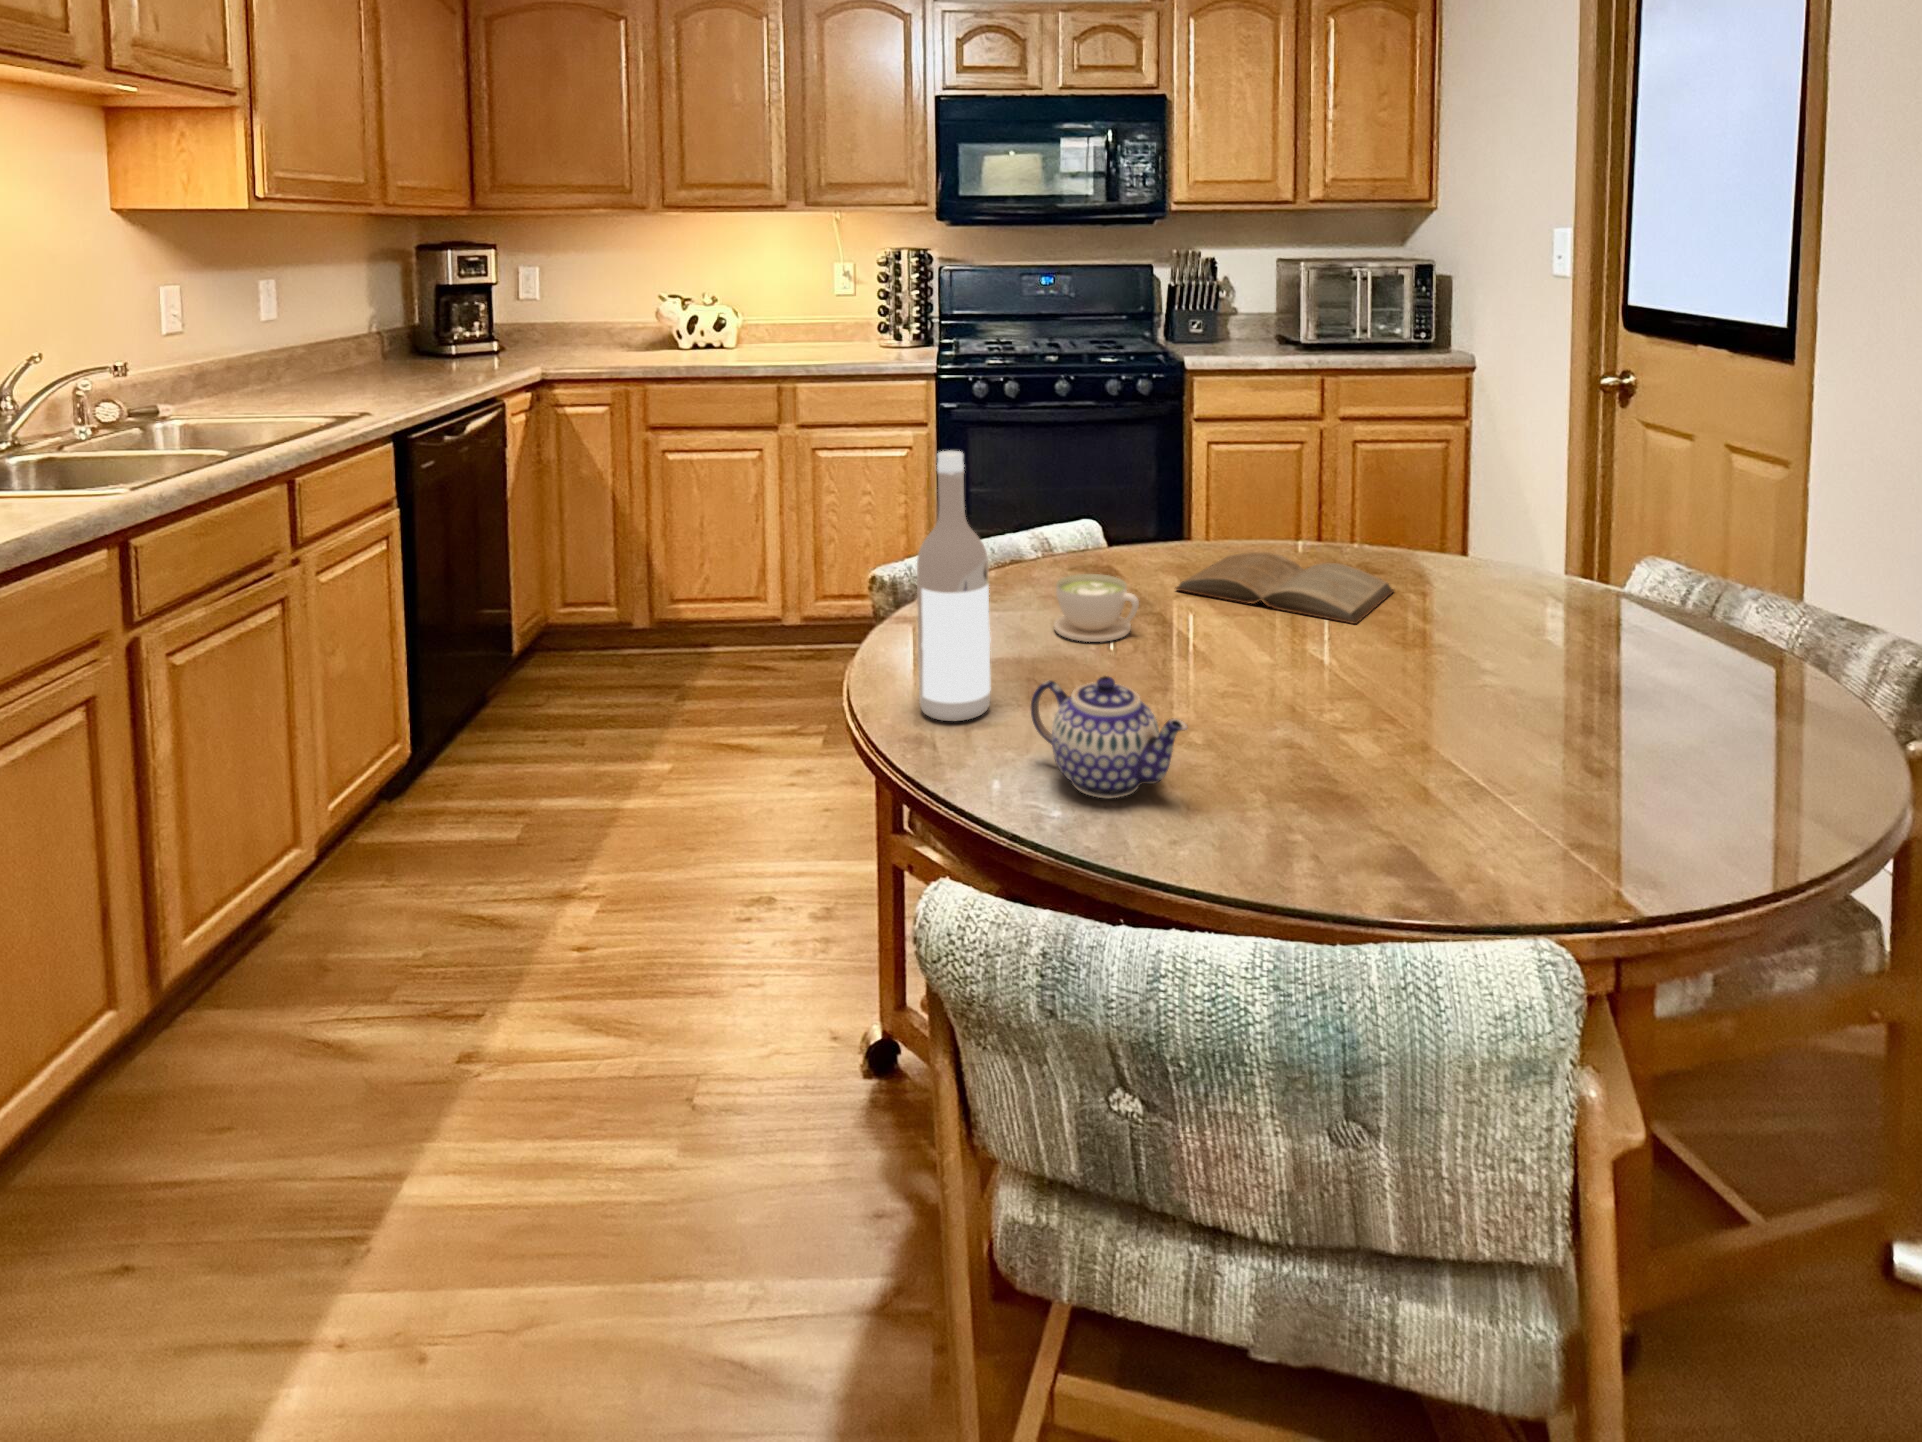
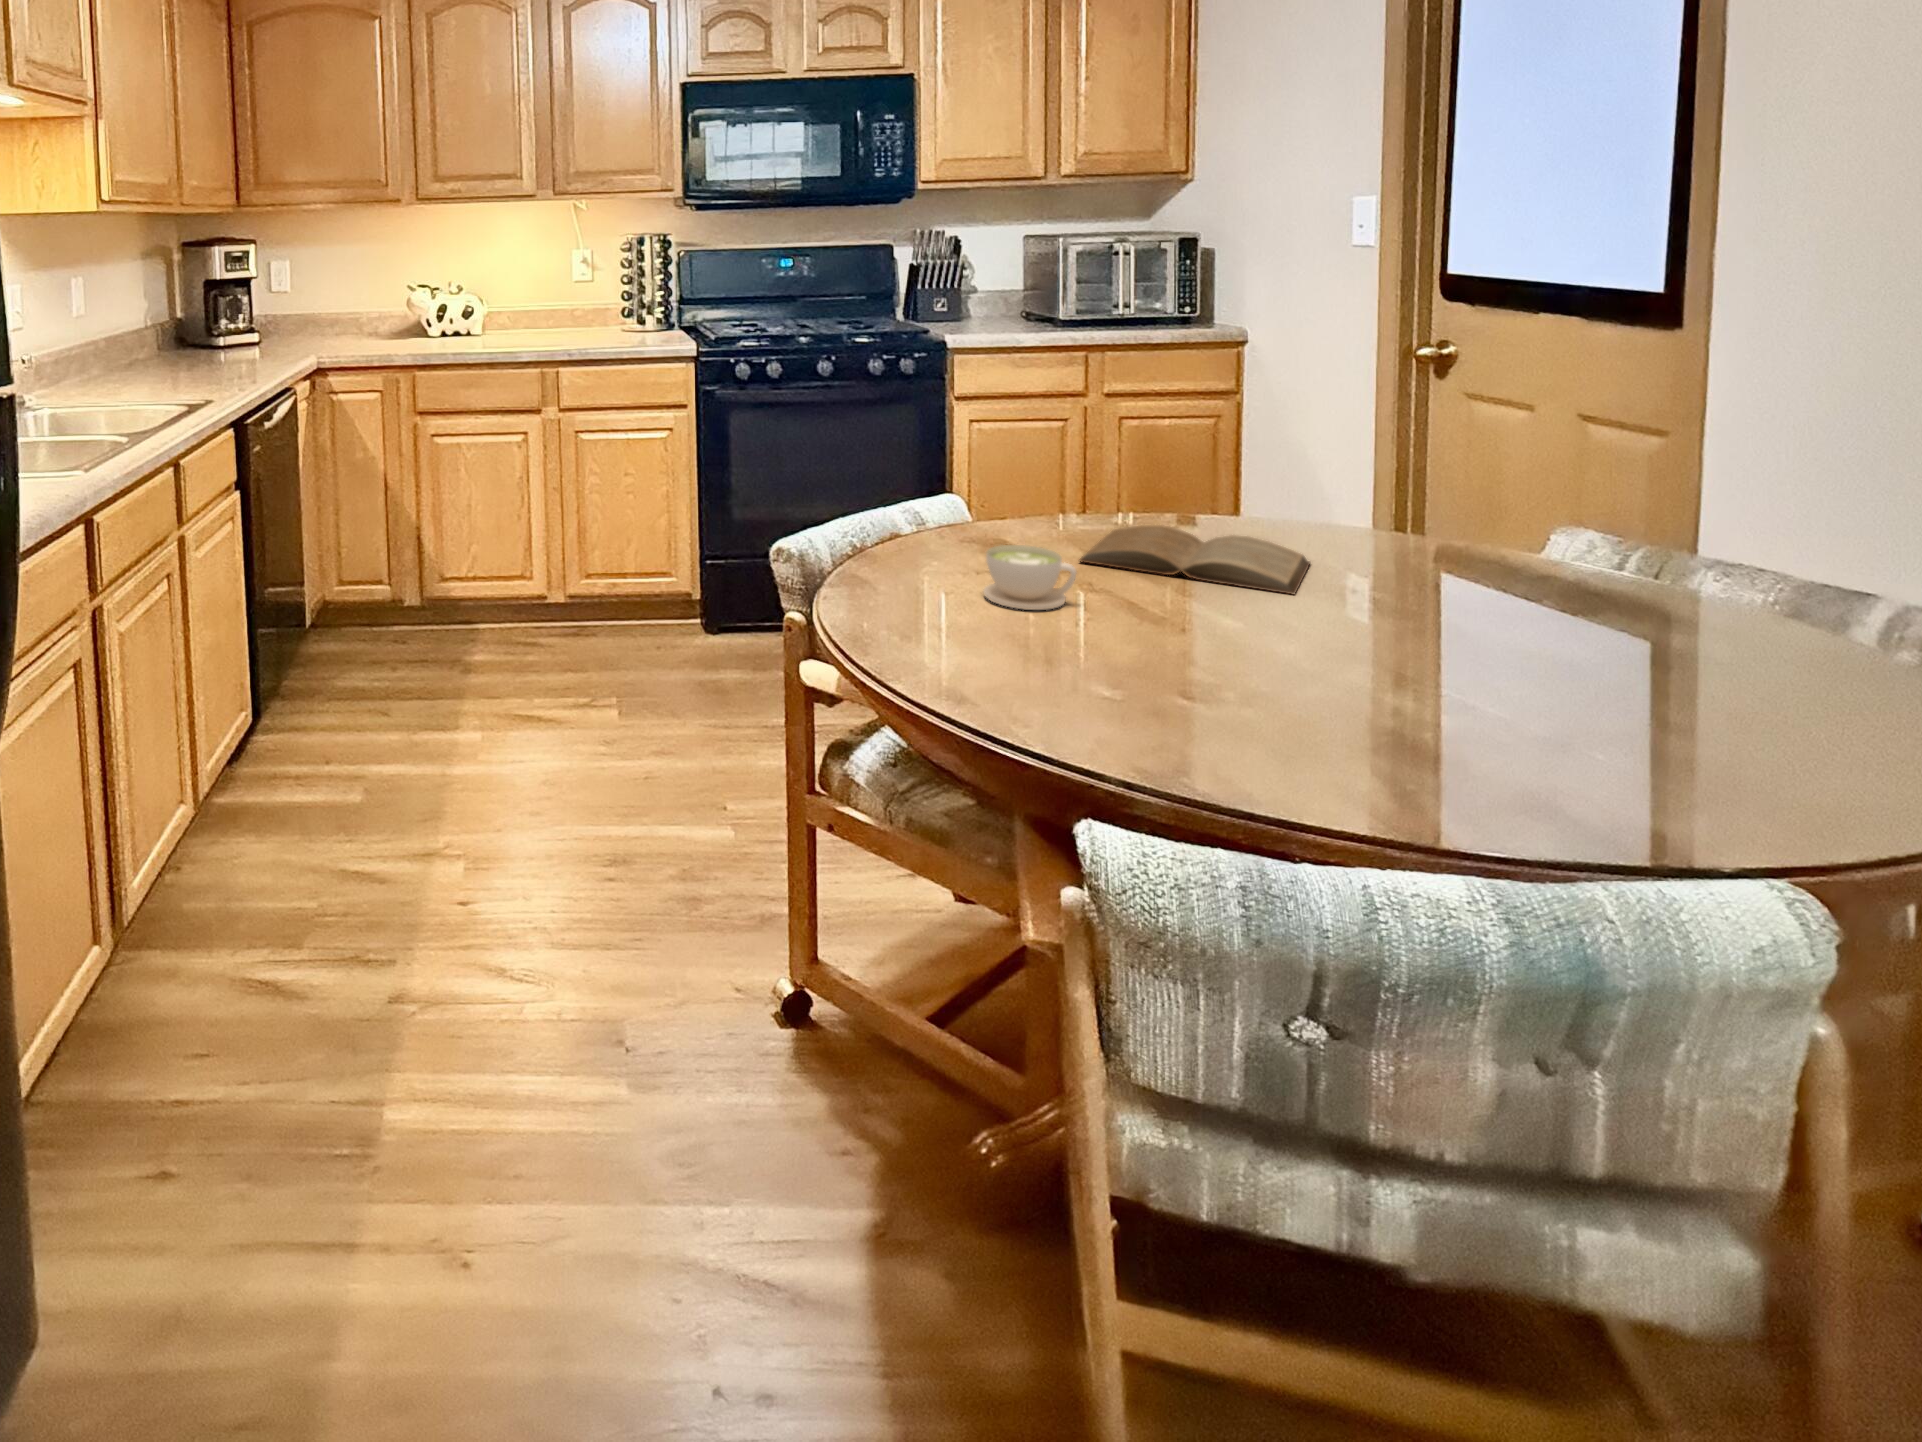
wine bottle: present [917,451,990,721] -> none [910,423,984,681]
teapot: present [1031,676,1187,798] -> none [1063,636,1259,753]

